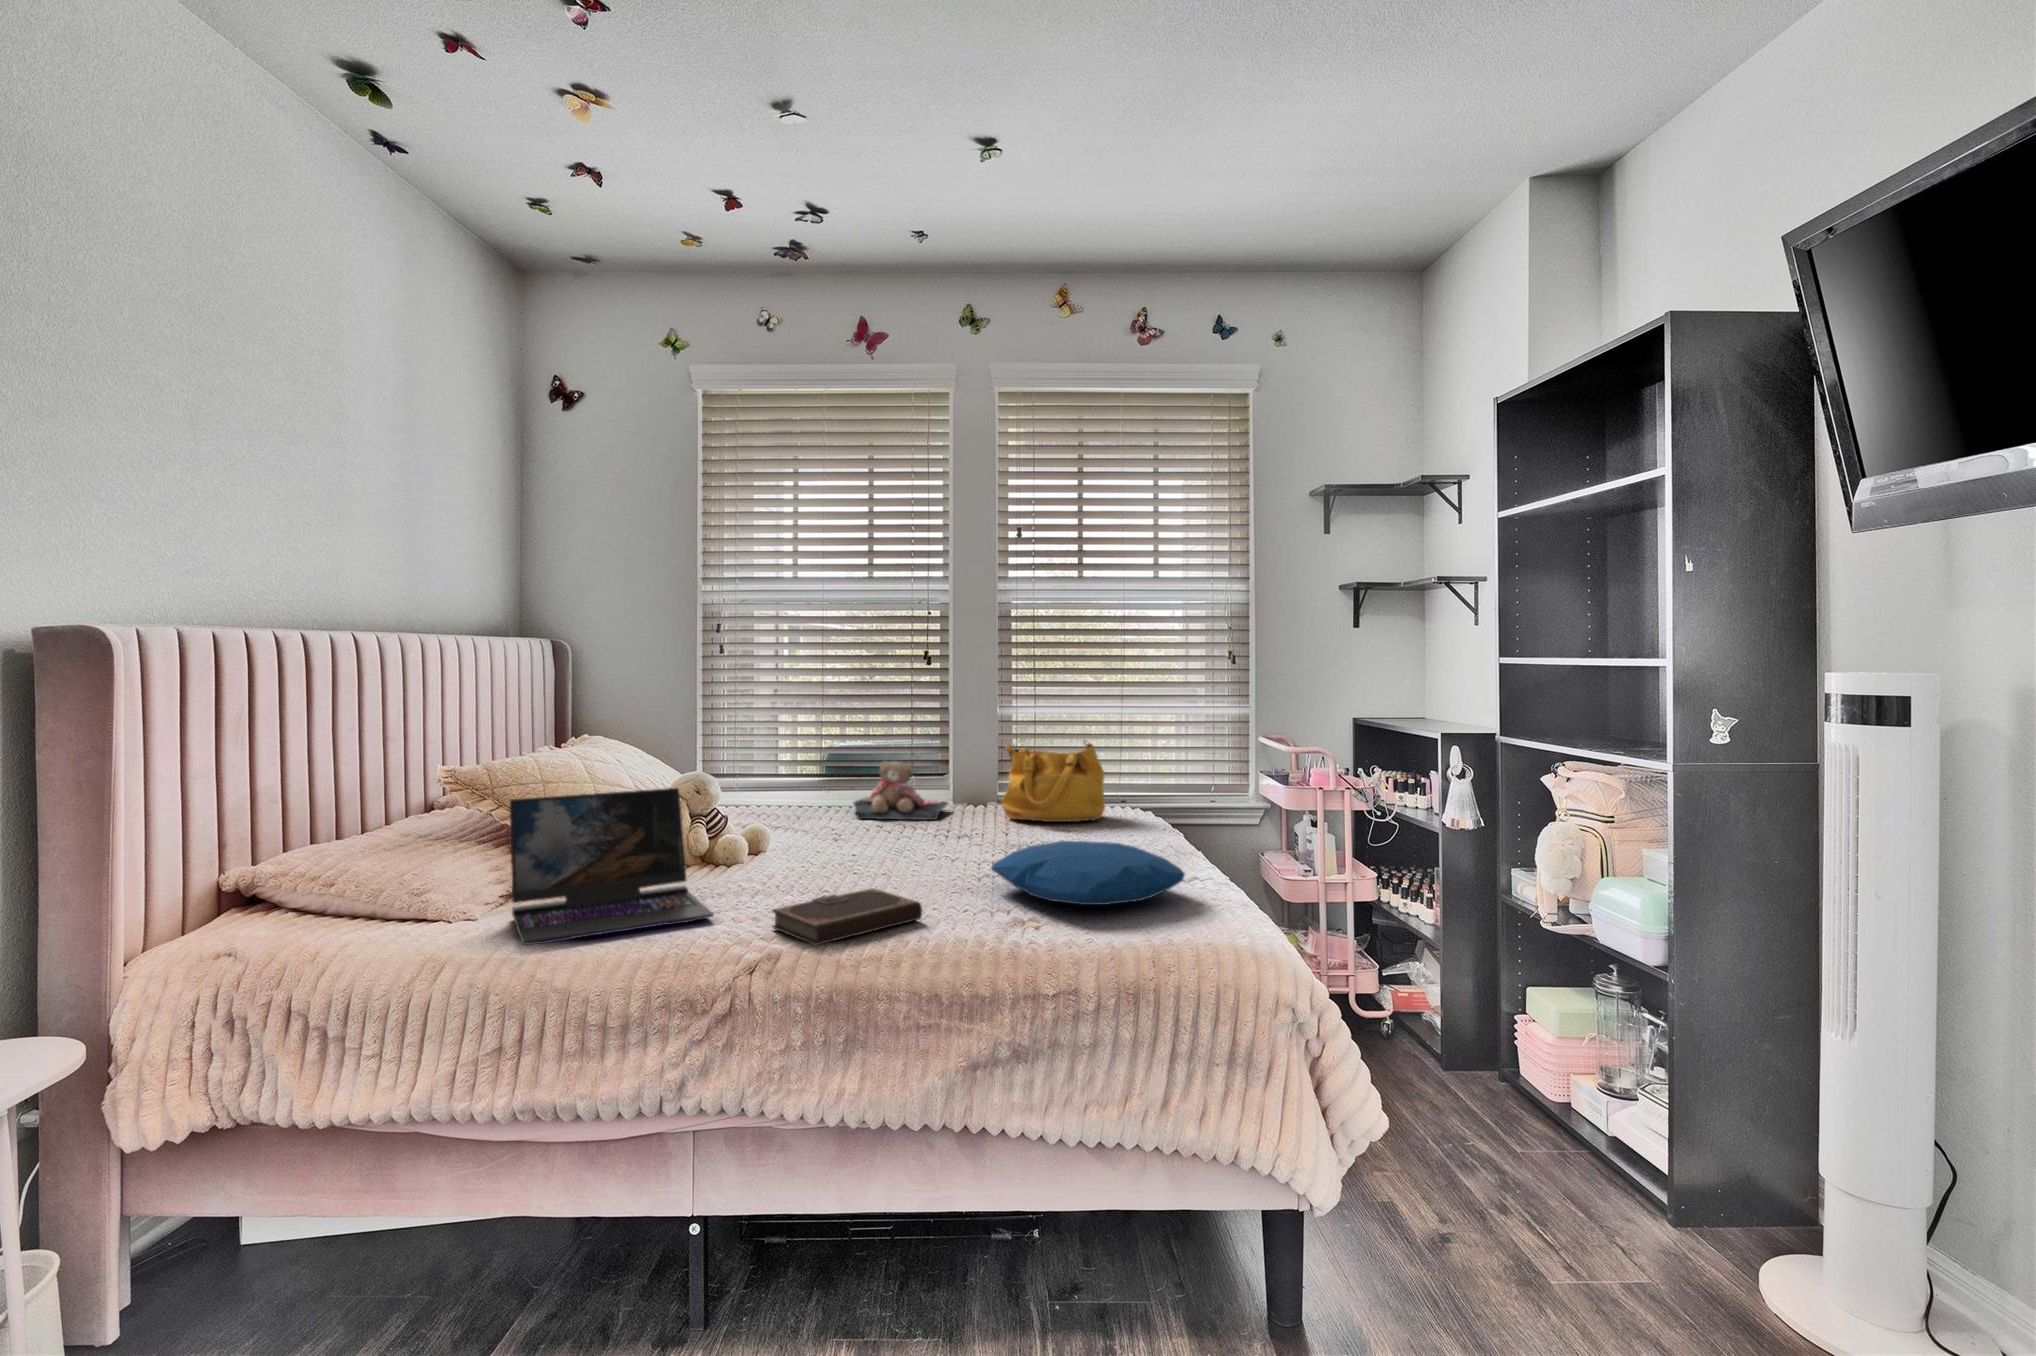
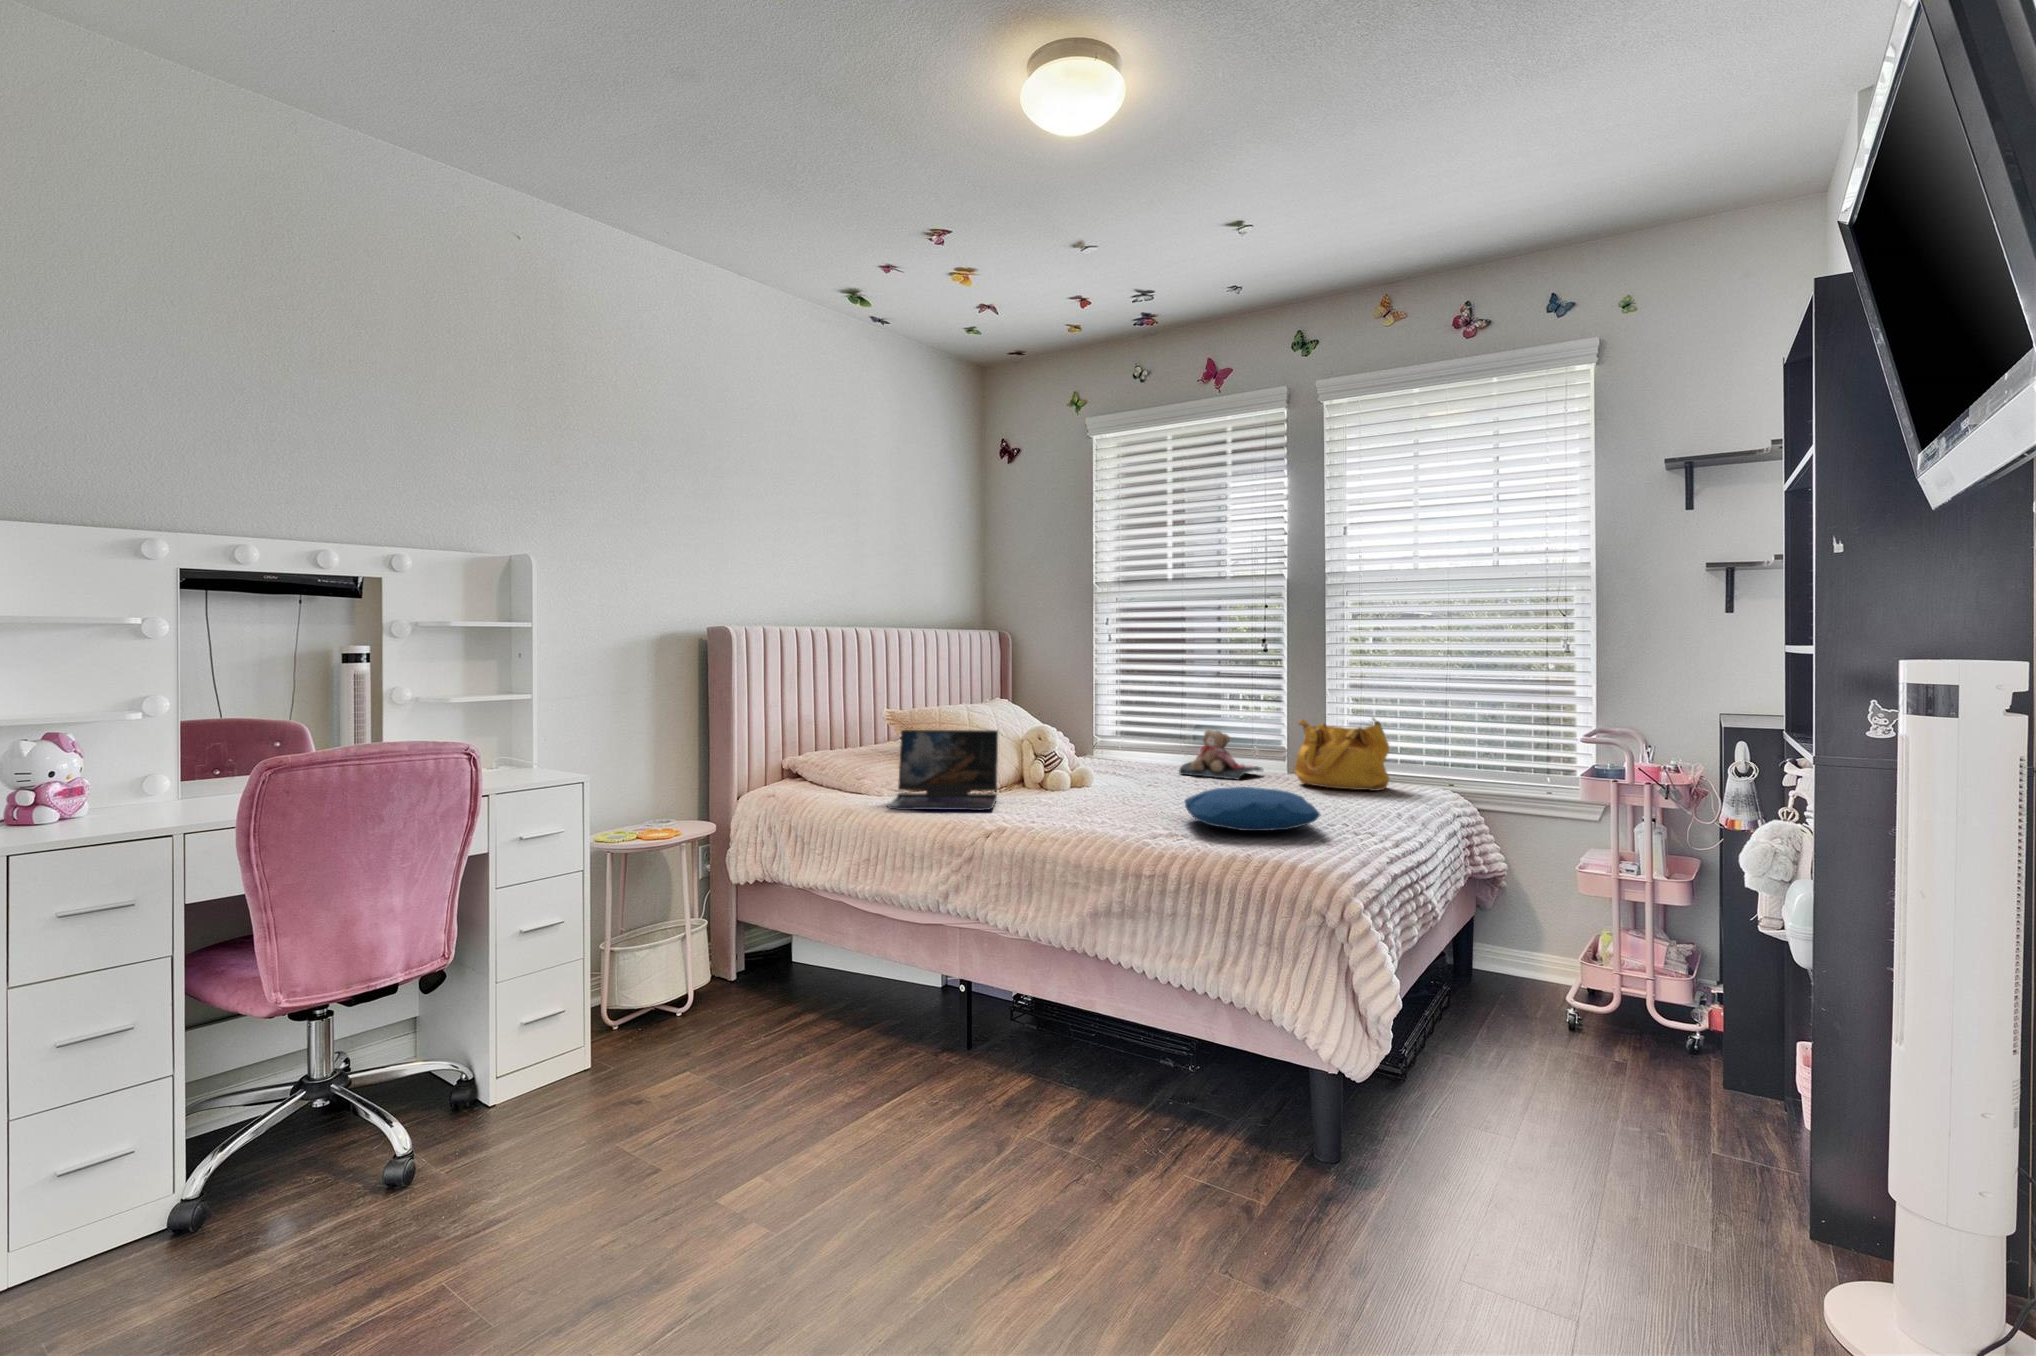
notebook: present [772,888,922,945] -> none [1017,803,1108,826]

